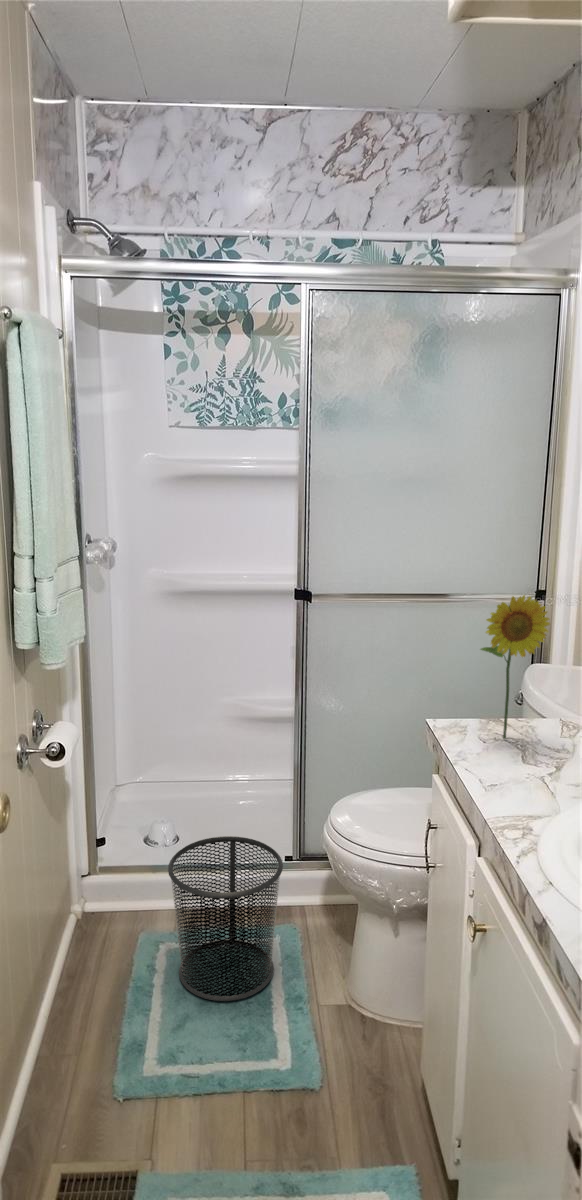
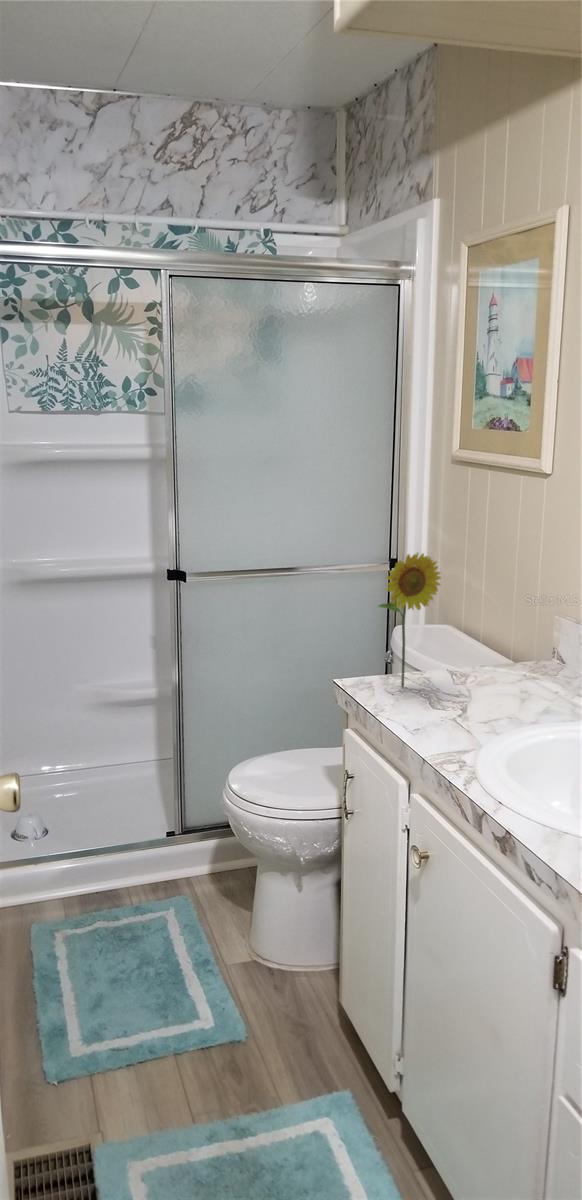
waste bin: present [168,836,283,1001] -> none [65,815,181,978]

